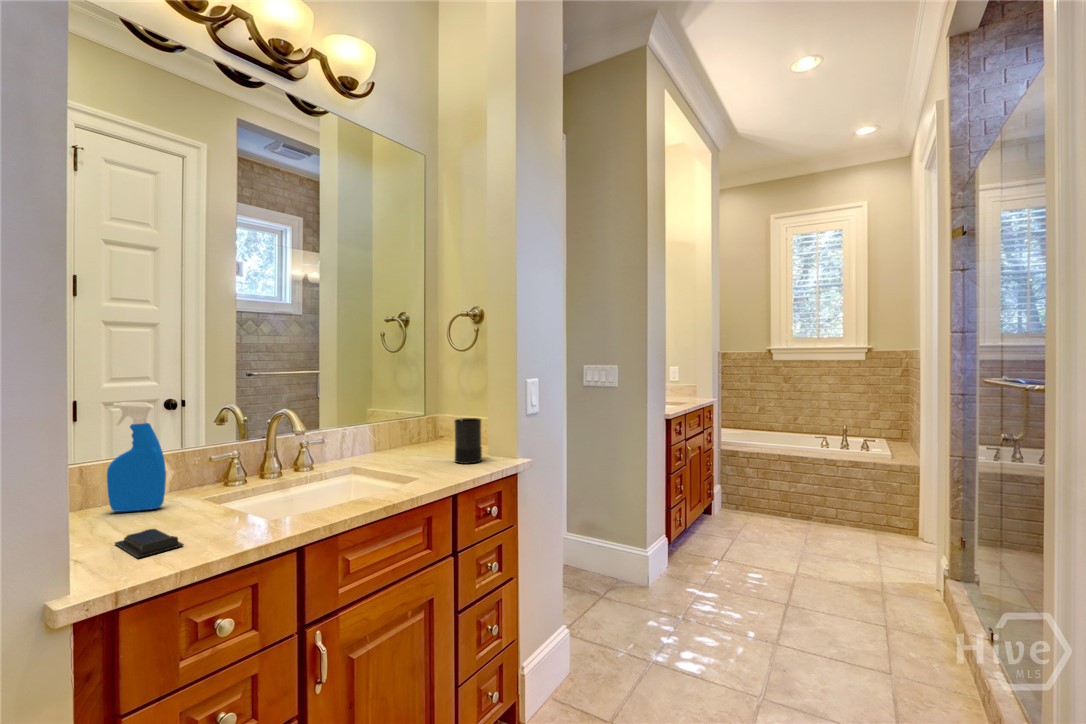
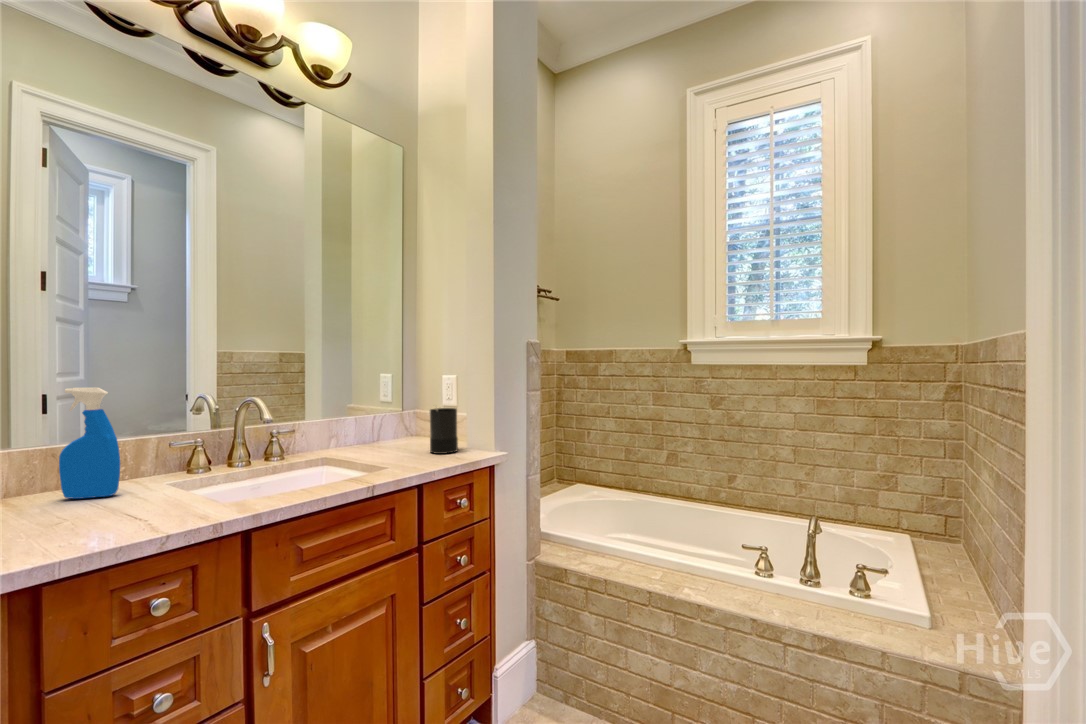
soap bar: present [115,529,184,558] -> none [48,515,116,545]

